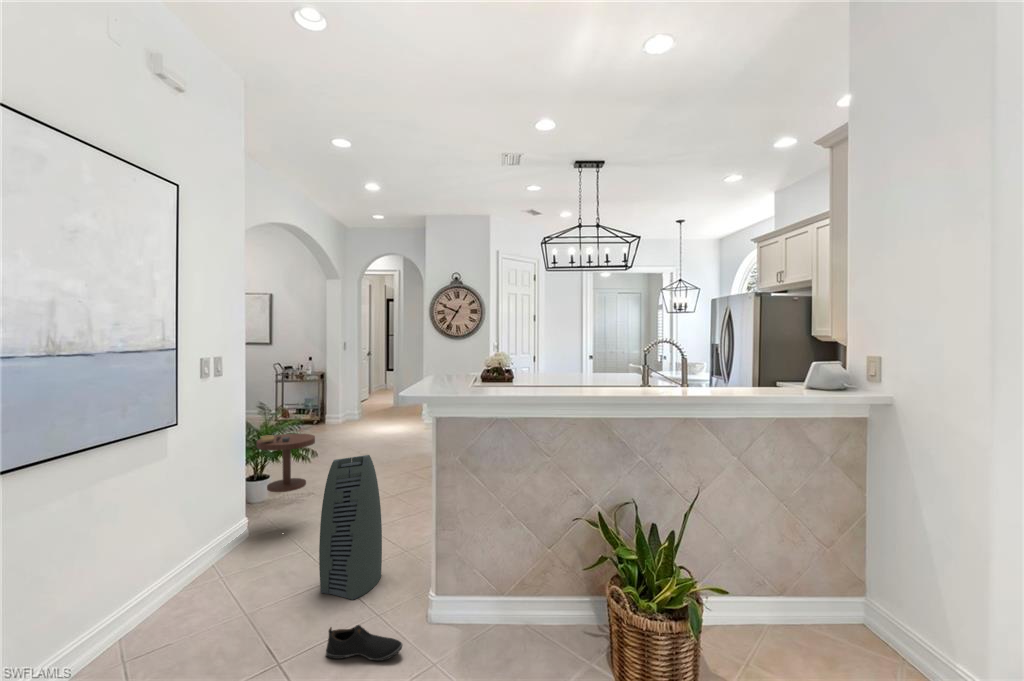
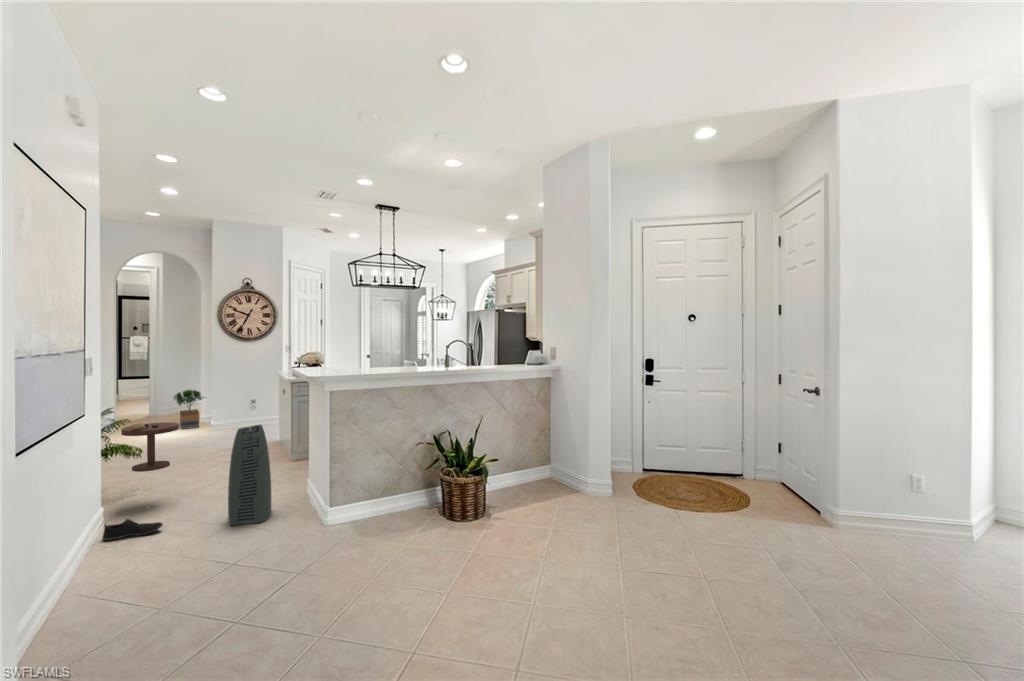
potted tree: none [394,388,423,428] -> present [173,390,203,429]
shoe: present [326,625,402,661] -> present [102,519,163,541]

